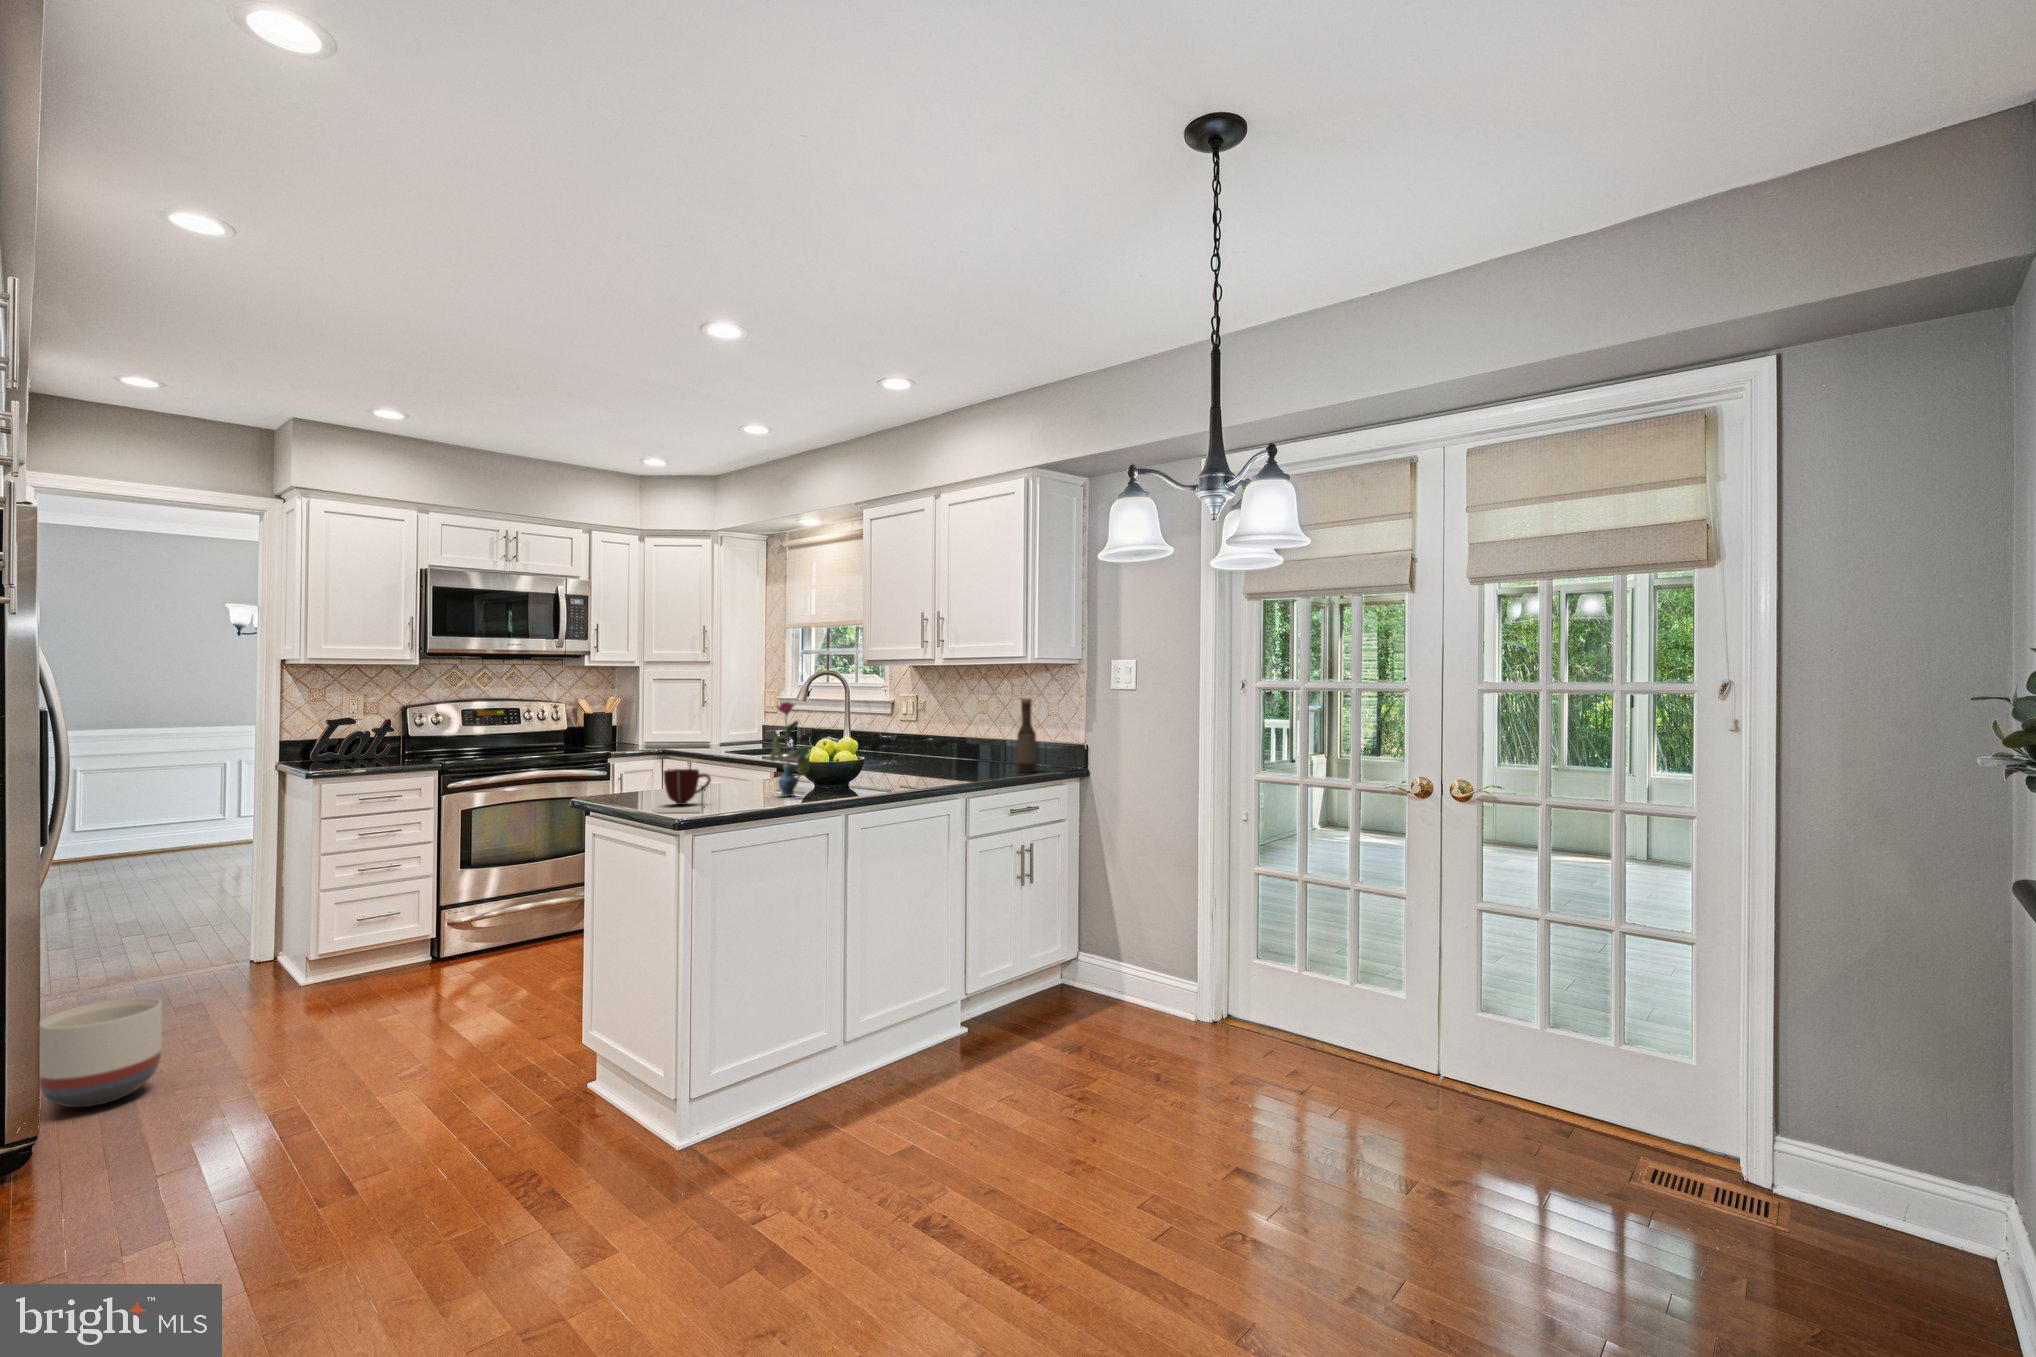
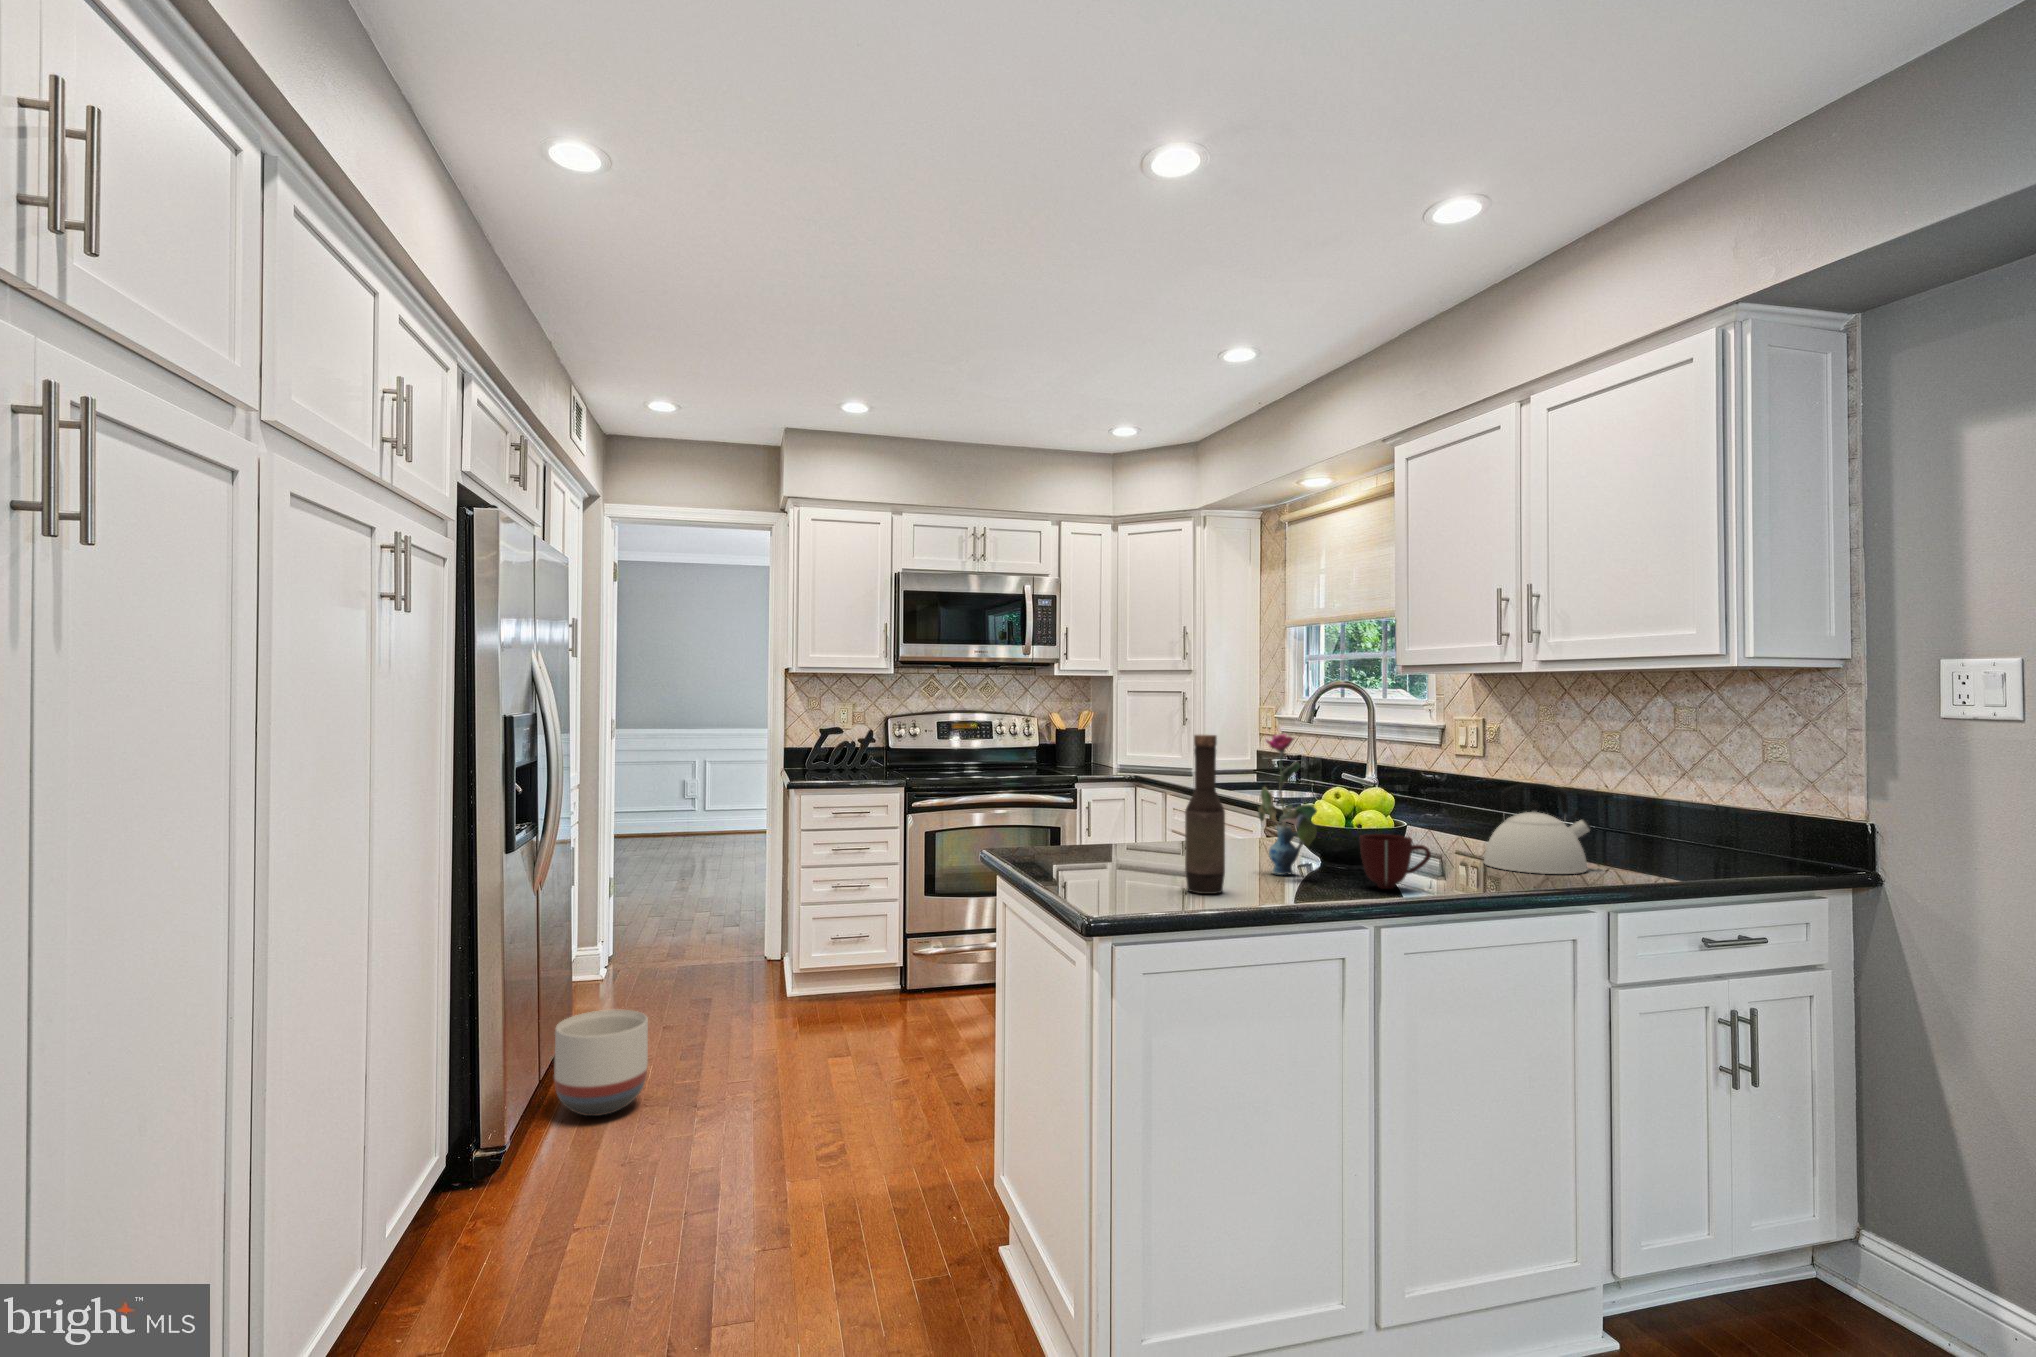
bottle: present [1017,698,1036,772] -> present [1185,735,1225,894]
kettle: none [915,731,975,785] -> present [1484,783,1591,874]
mug: present [663,769,711,805] -> present [1360,834,1431,889]

